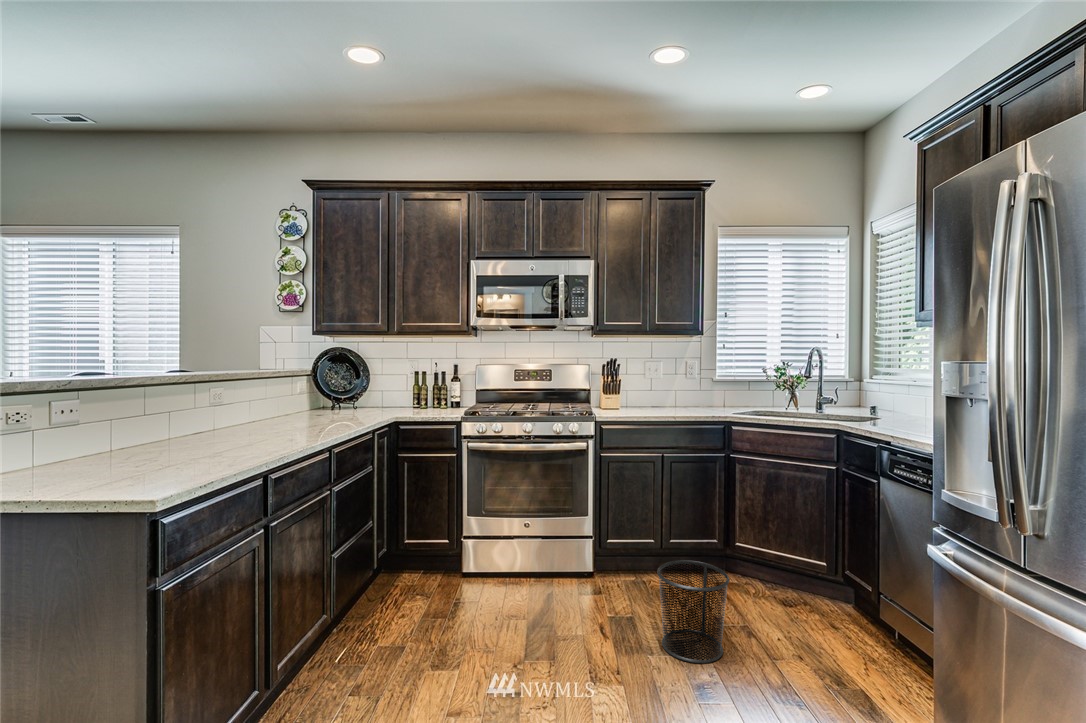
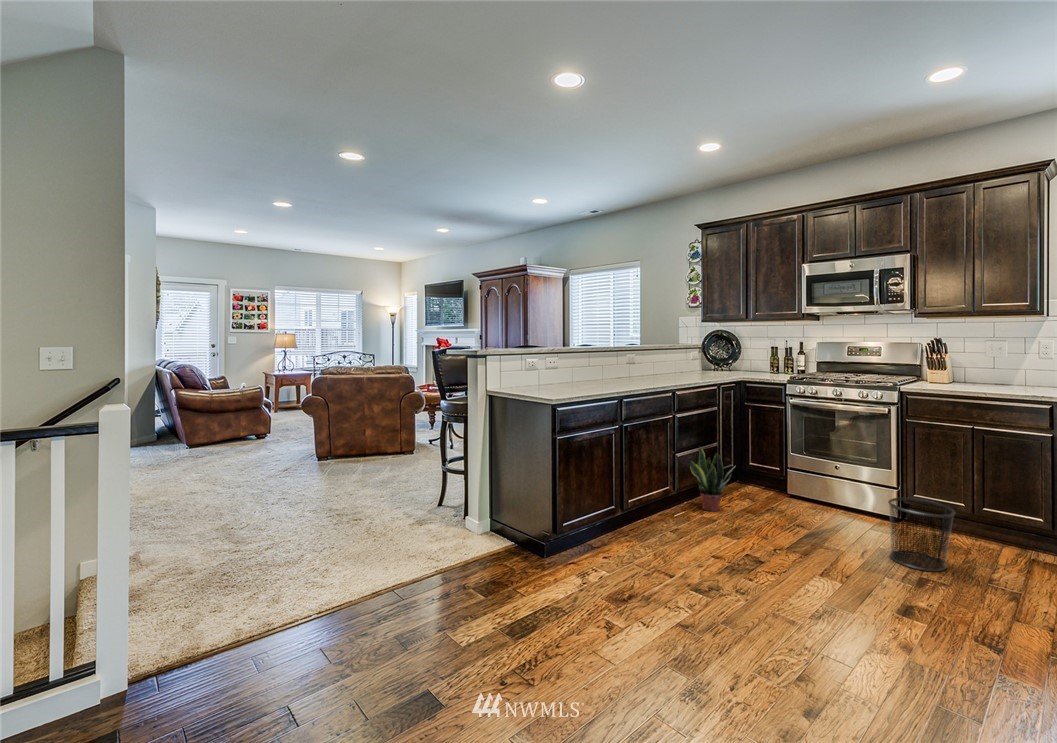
potted plant: none [371,555,441,670] -> present [690,447,733,511]

